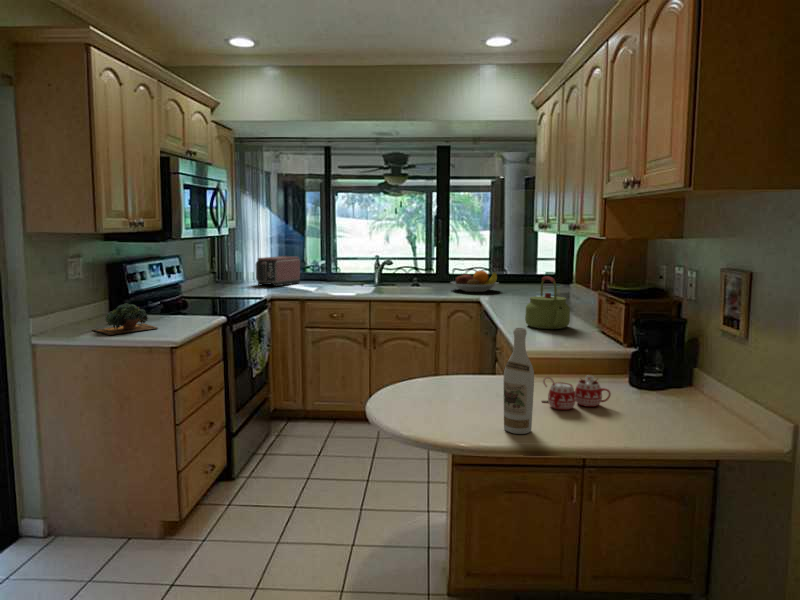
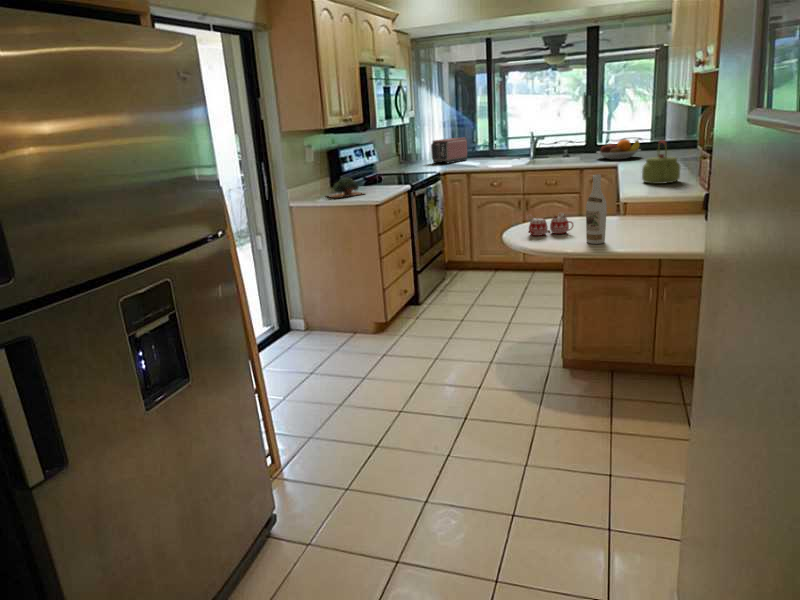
mug: present [542,376,611,410] -> present [527,213,573,236]

